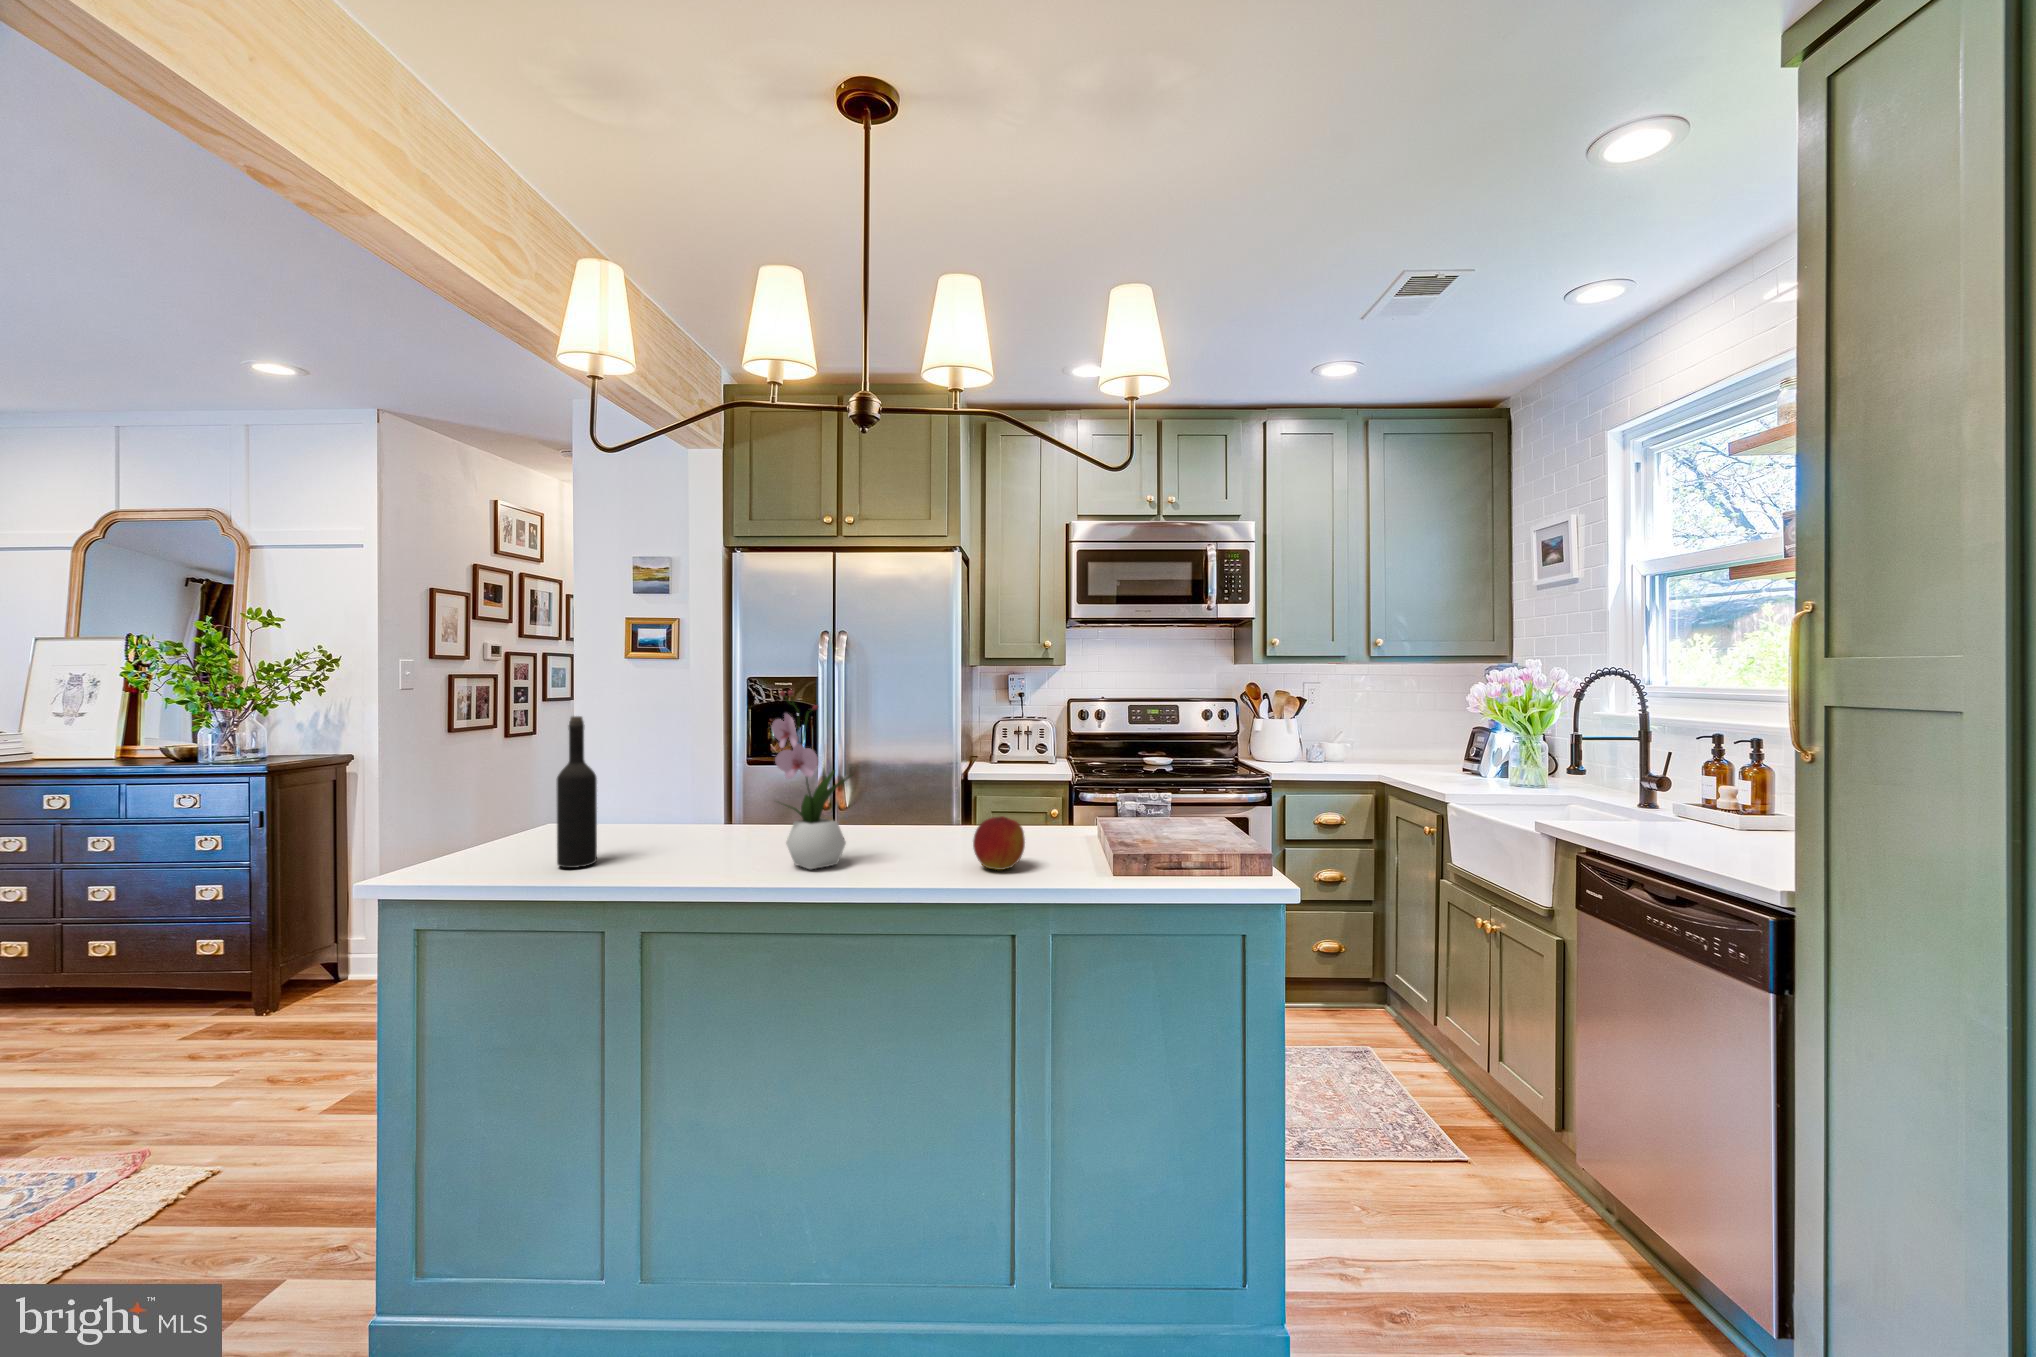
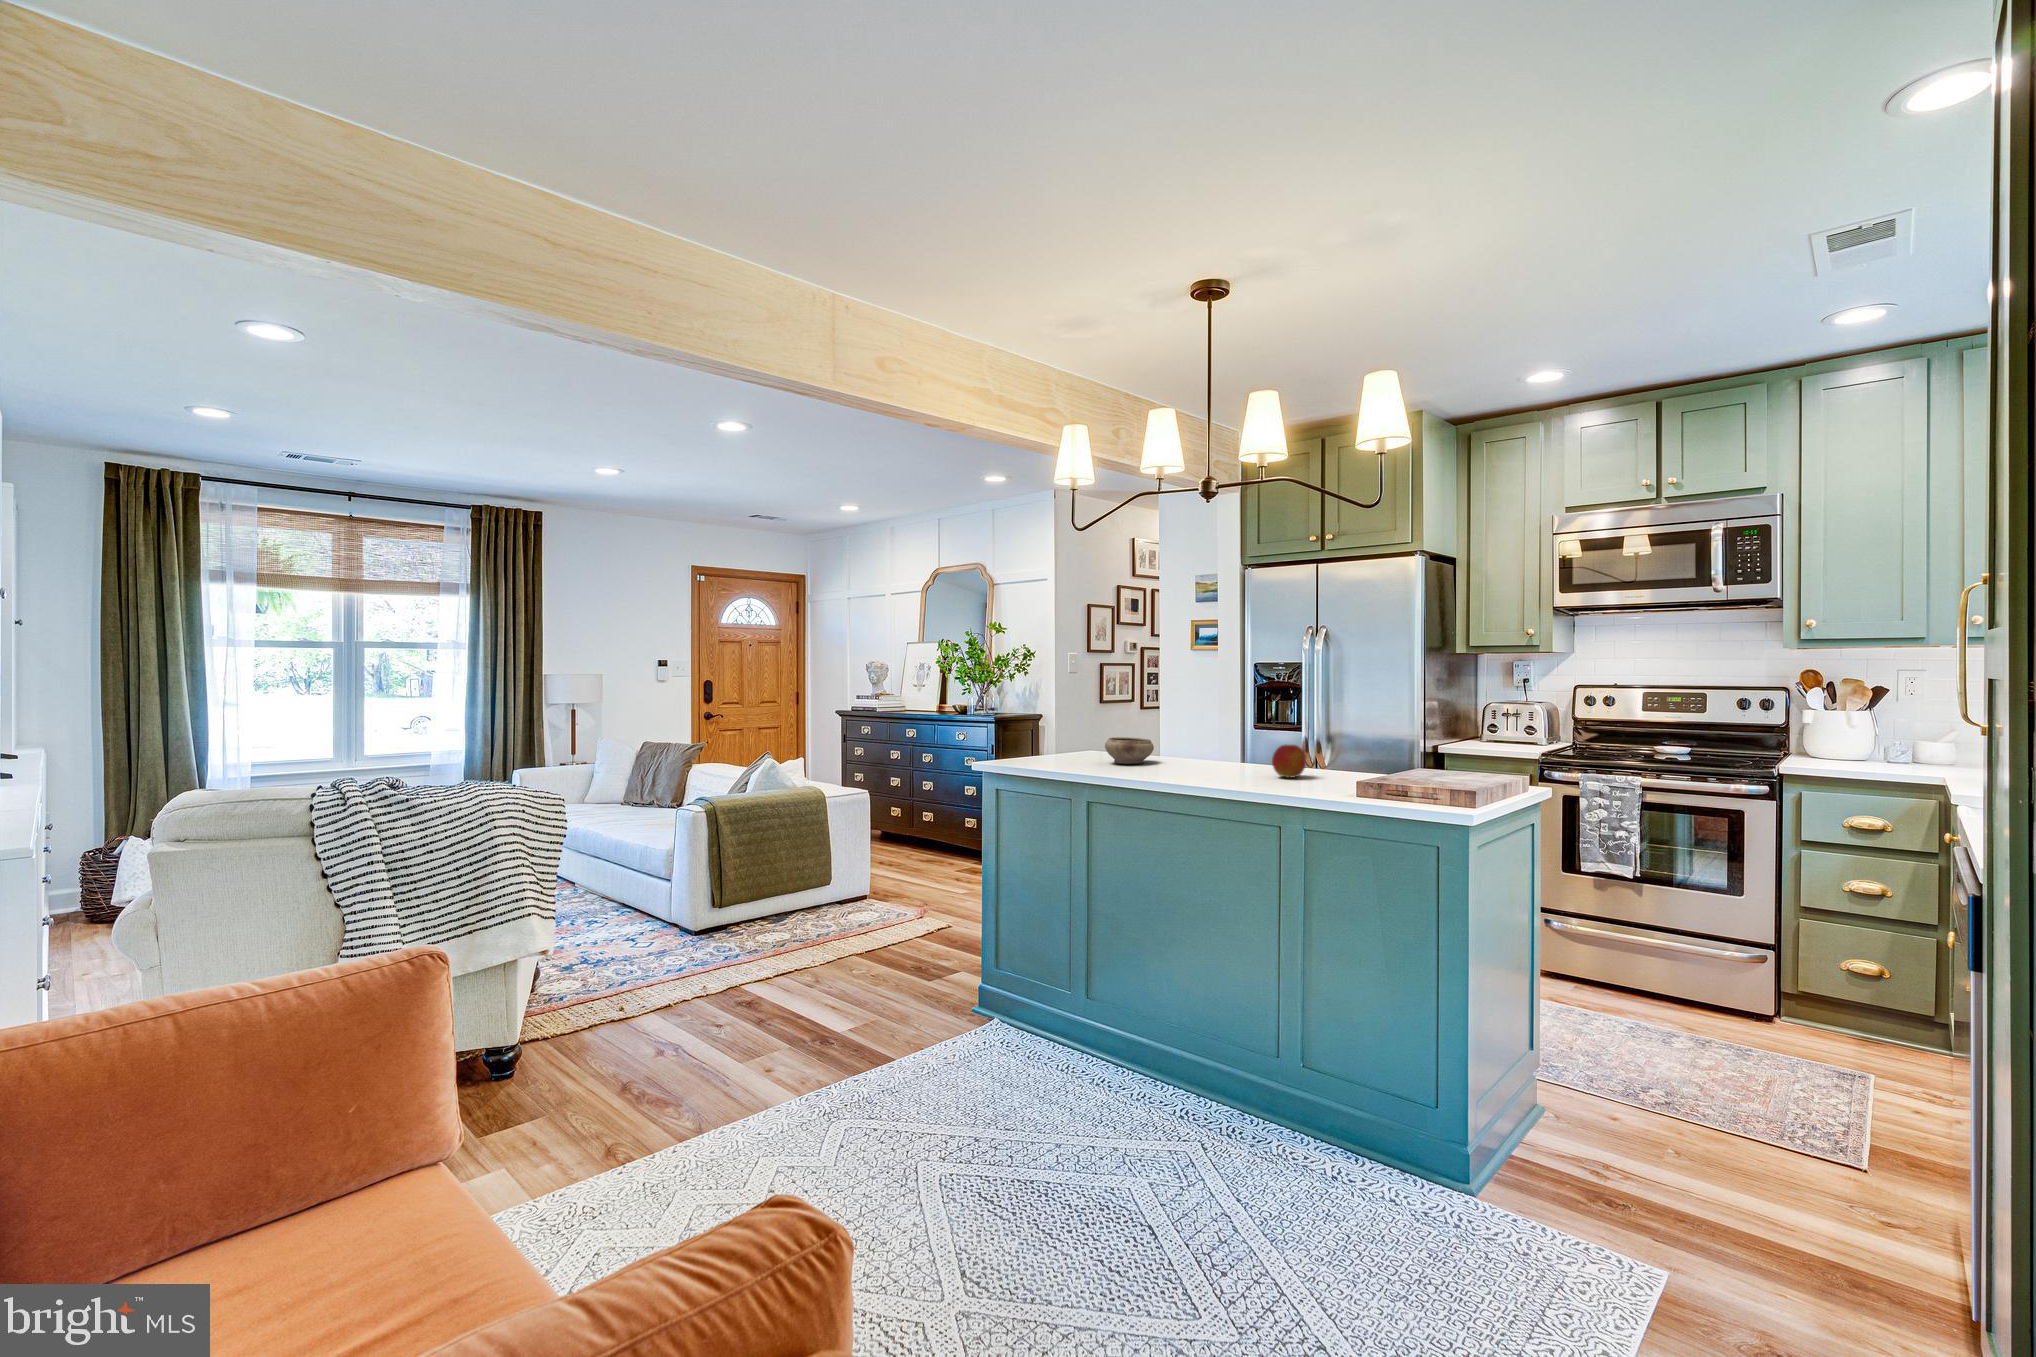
flower arrangement: present [771,690,851,869] -> none [1167,663,1213,769]
wine bottle: present [557,716,597,868] -> none [1071,678,1091,760]
ceramic bowl: none [638,817,729,869] -> present [1105,737,1154,764]

